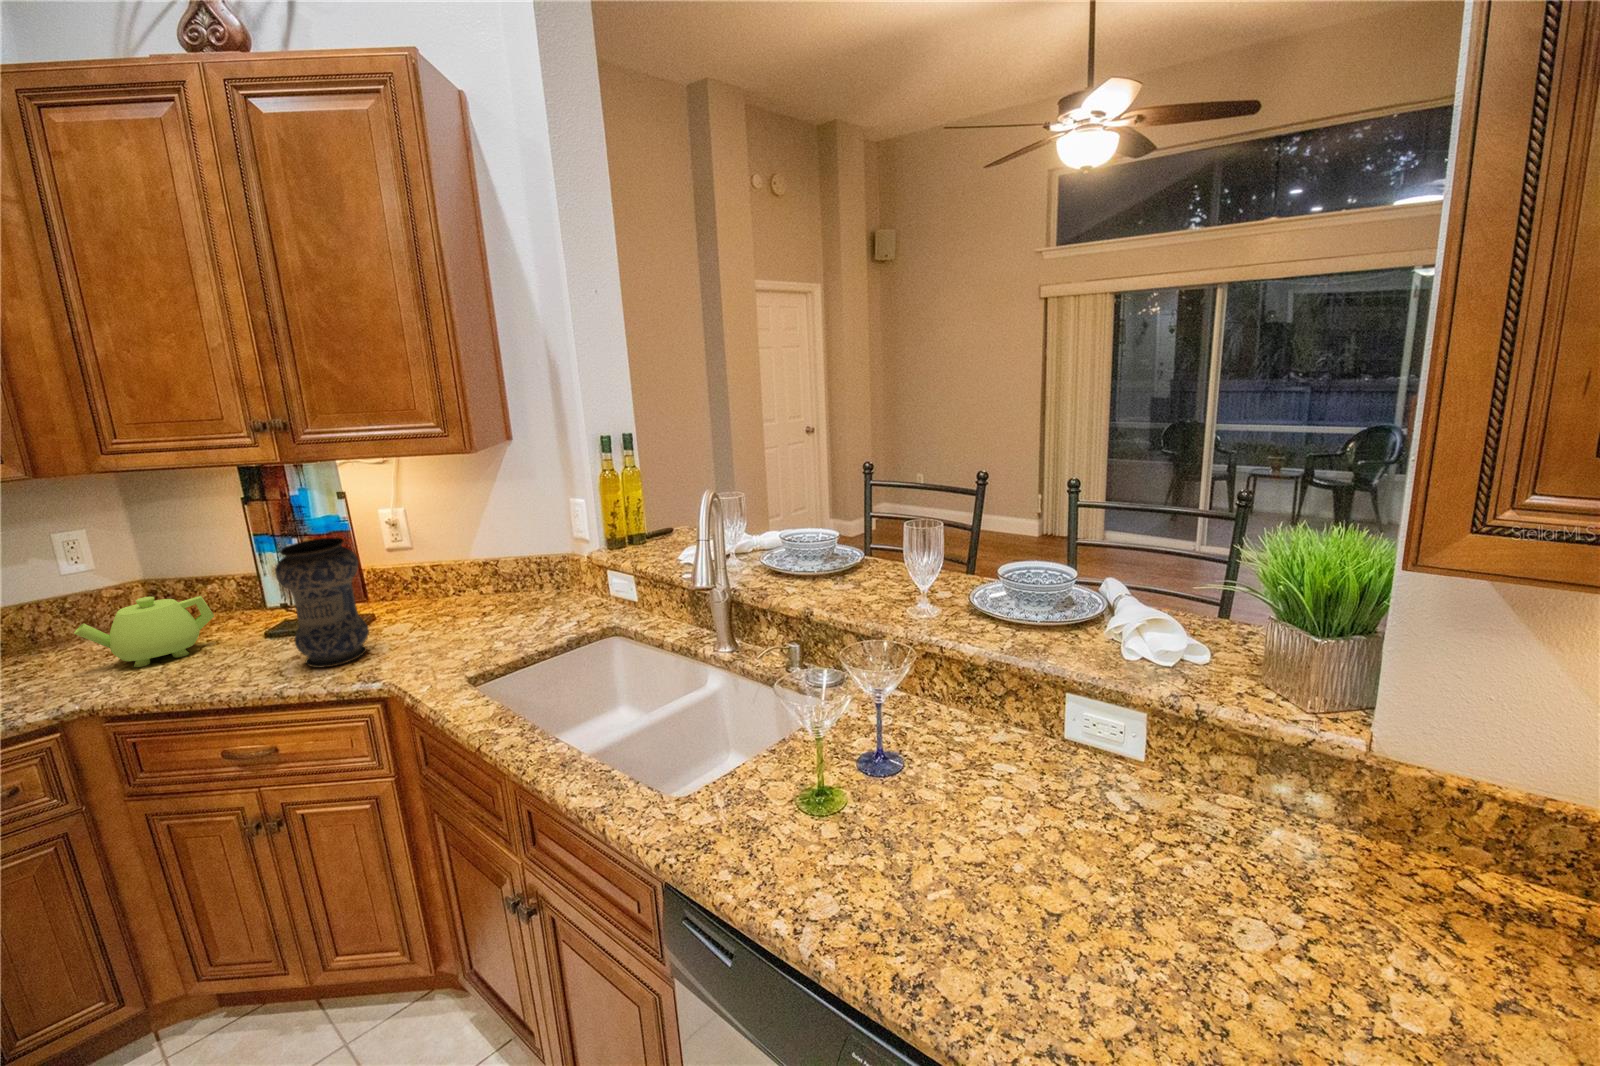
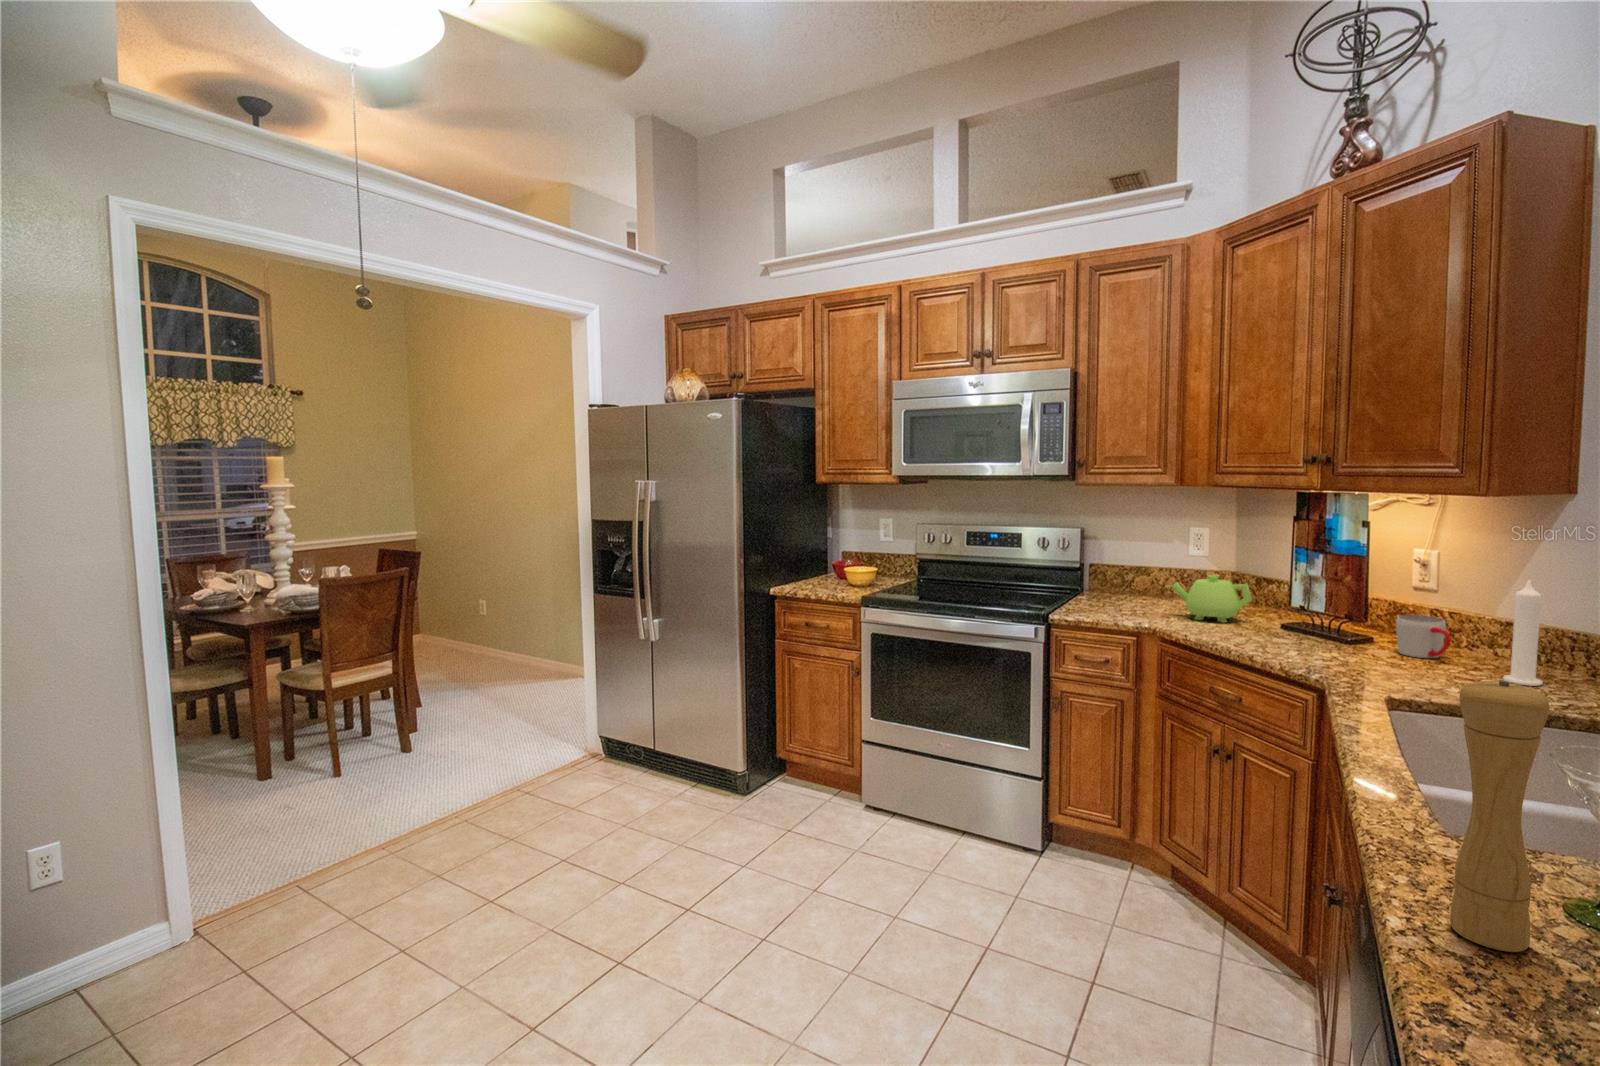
candle: none [509,524,543,618] -> present [1503,580,1543,686]
vase: present [275,538,369,668] -> none [1279,552,1346,657]
mug: none [402,576,460,622] -> present [1396,615,1451,658]
pepper mill: none [829,664,900,925] -> present [1450,680,1549,952]

